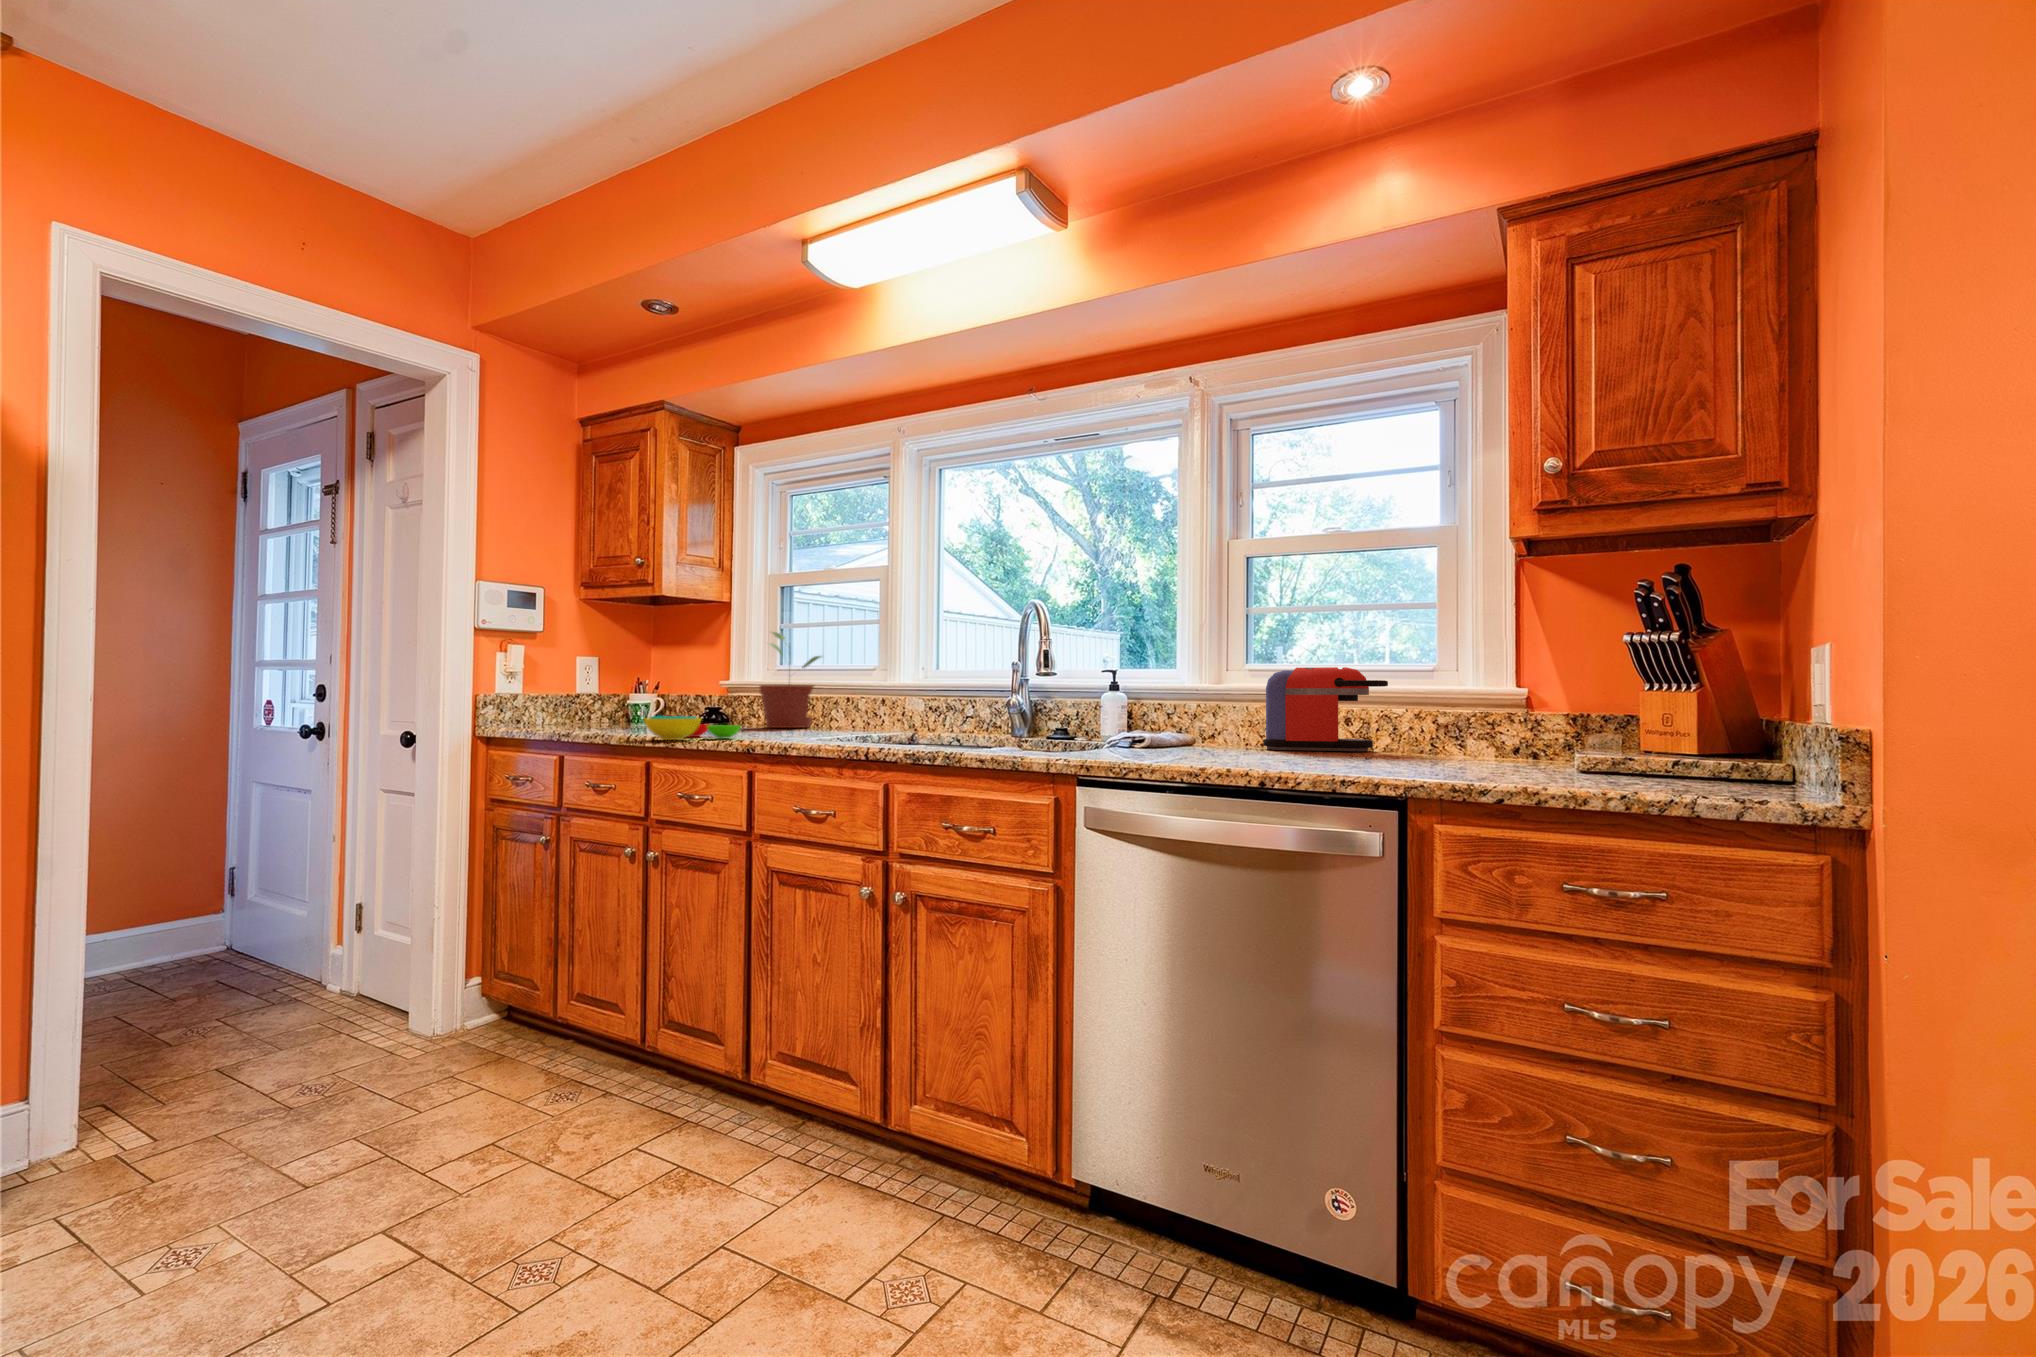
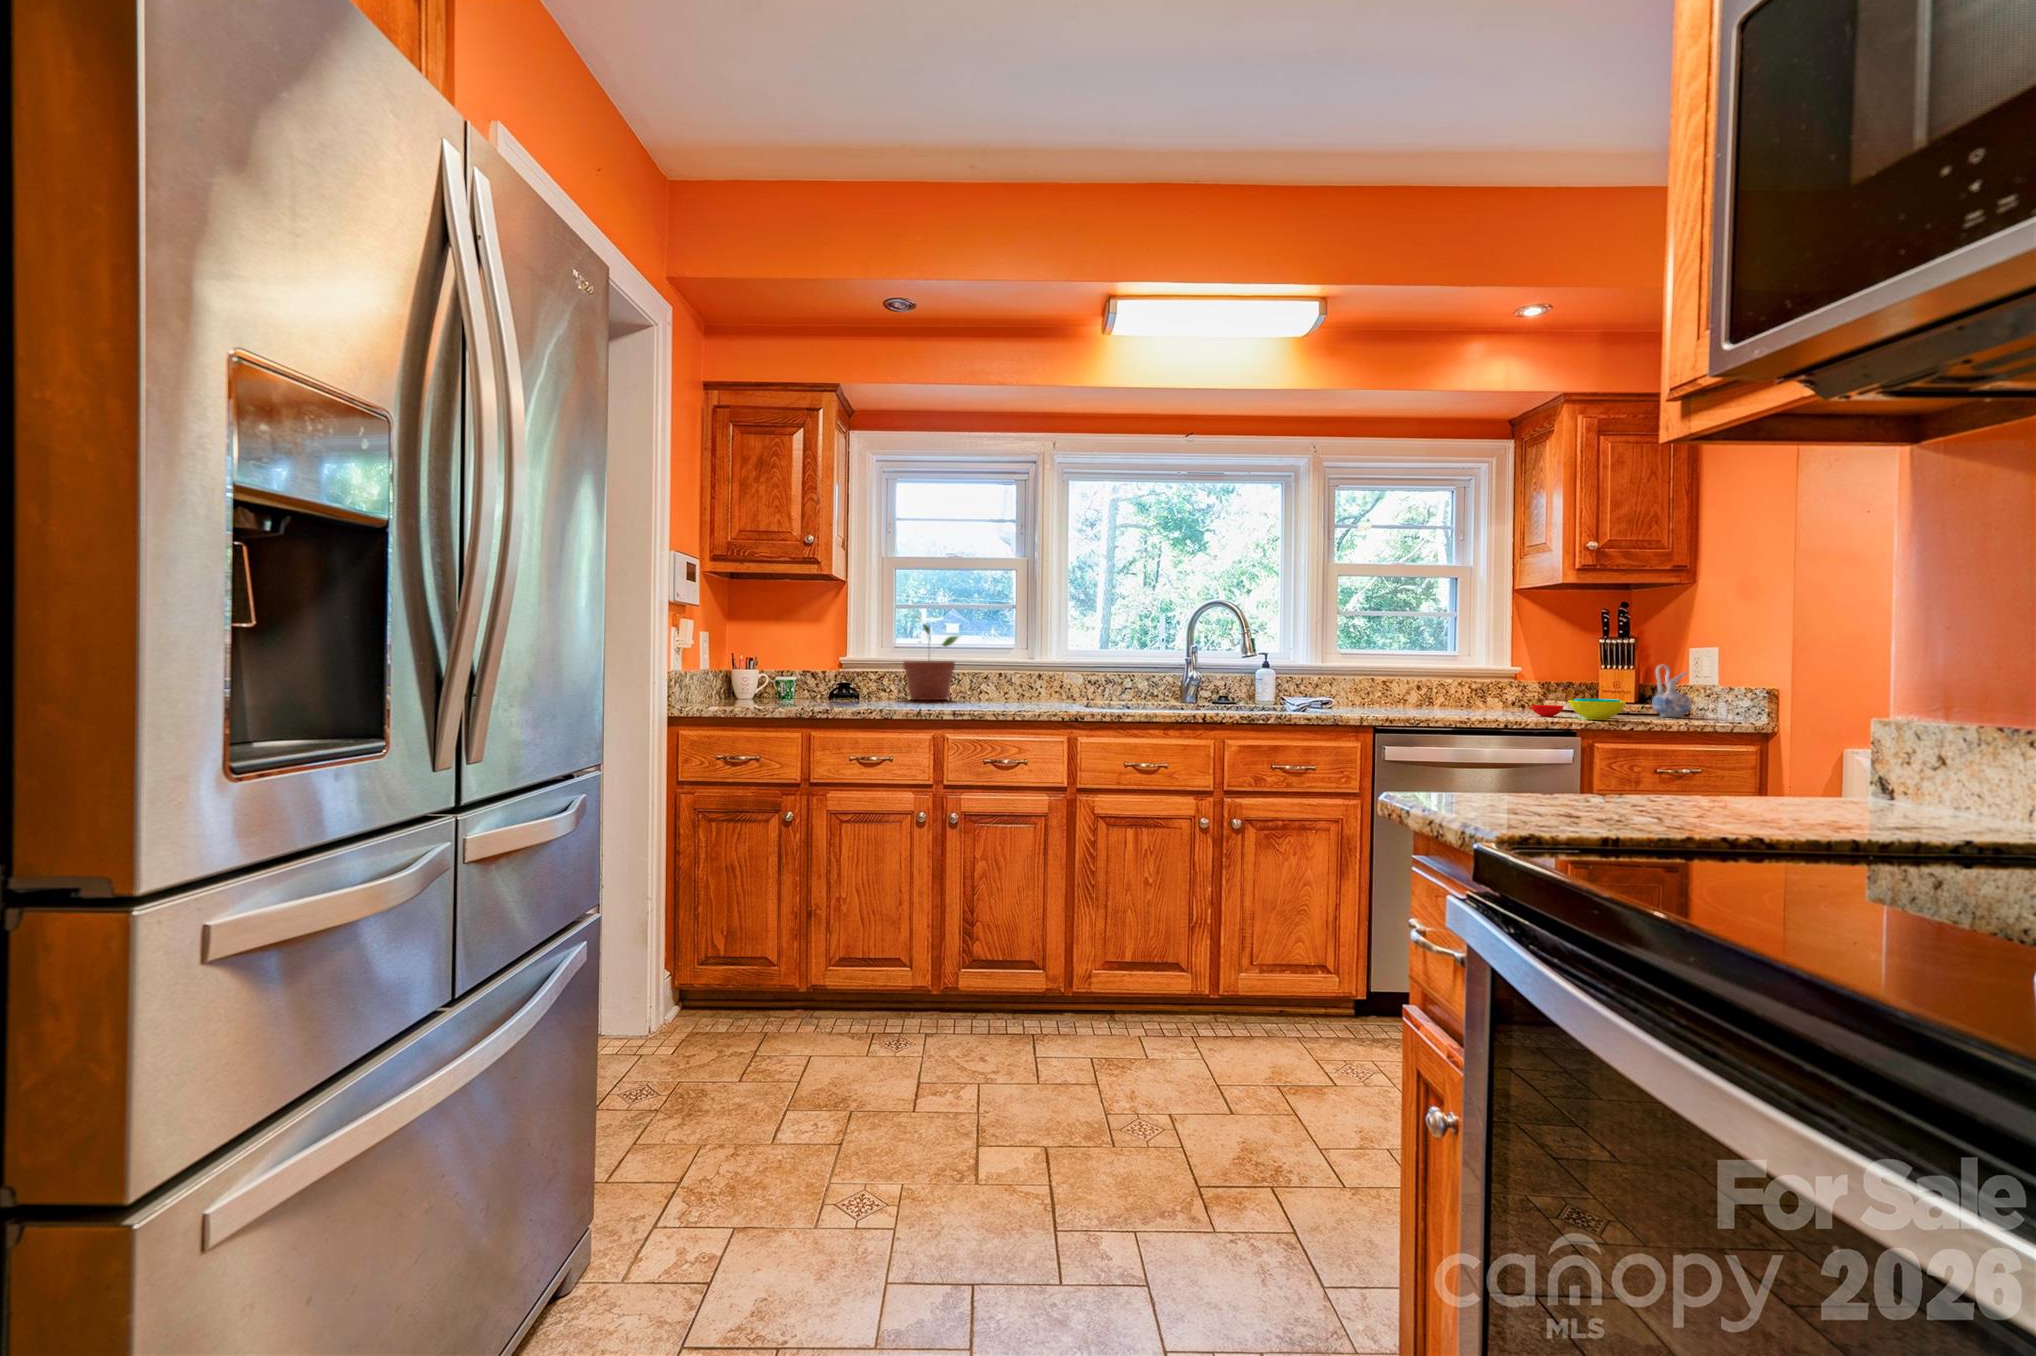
coffee maker: present [1263,667,1388,751] -> none [1372,654,1443,708]
ceramic pitcher: none [1677,678,1757,782] -> present [1652,664,1692,717]
bowl: present [644,716,741,740] -> present [1531,699,1626,720]

